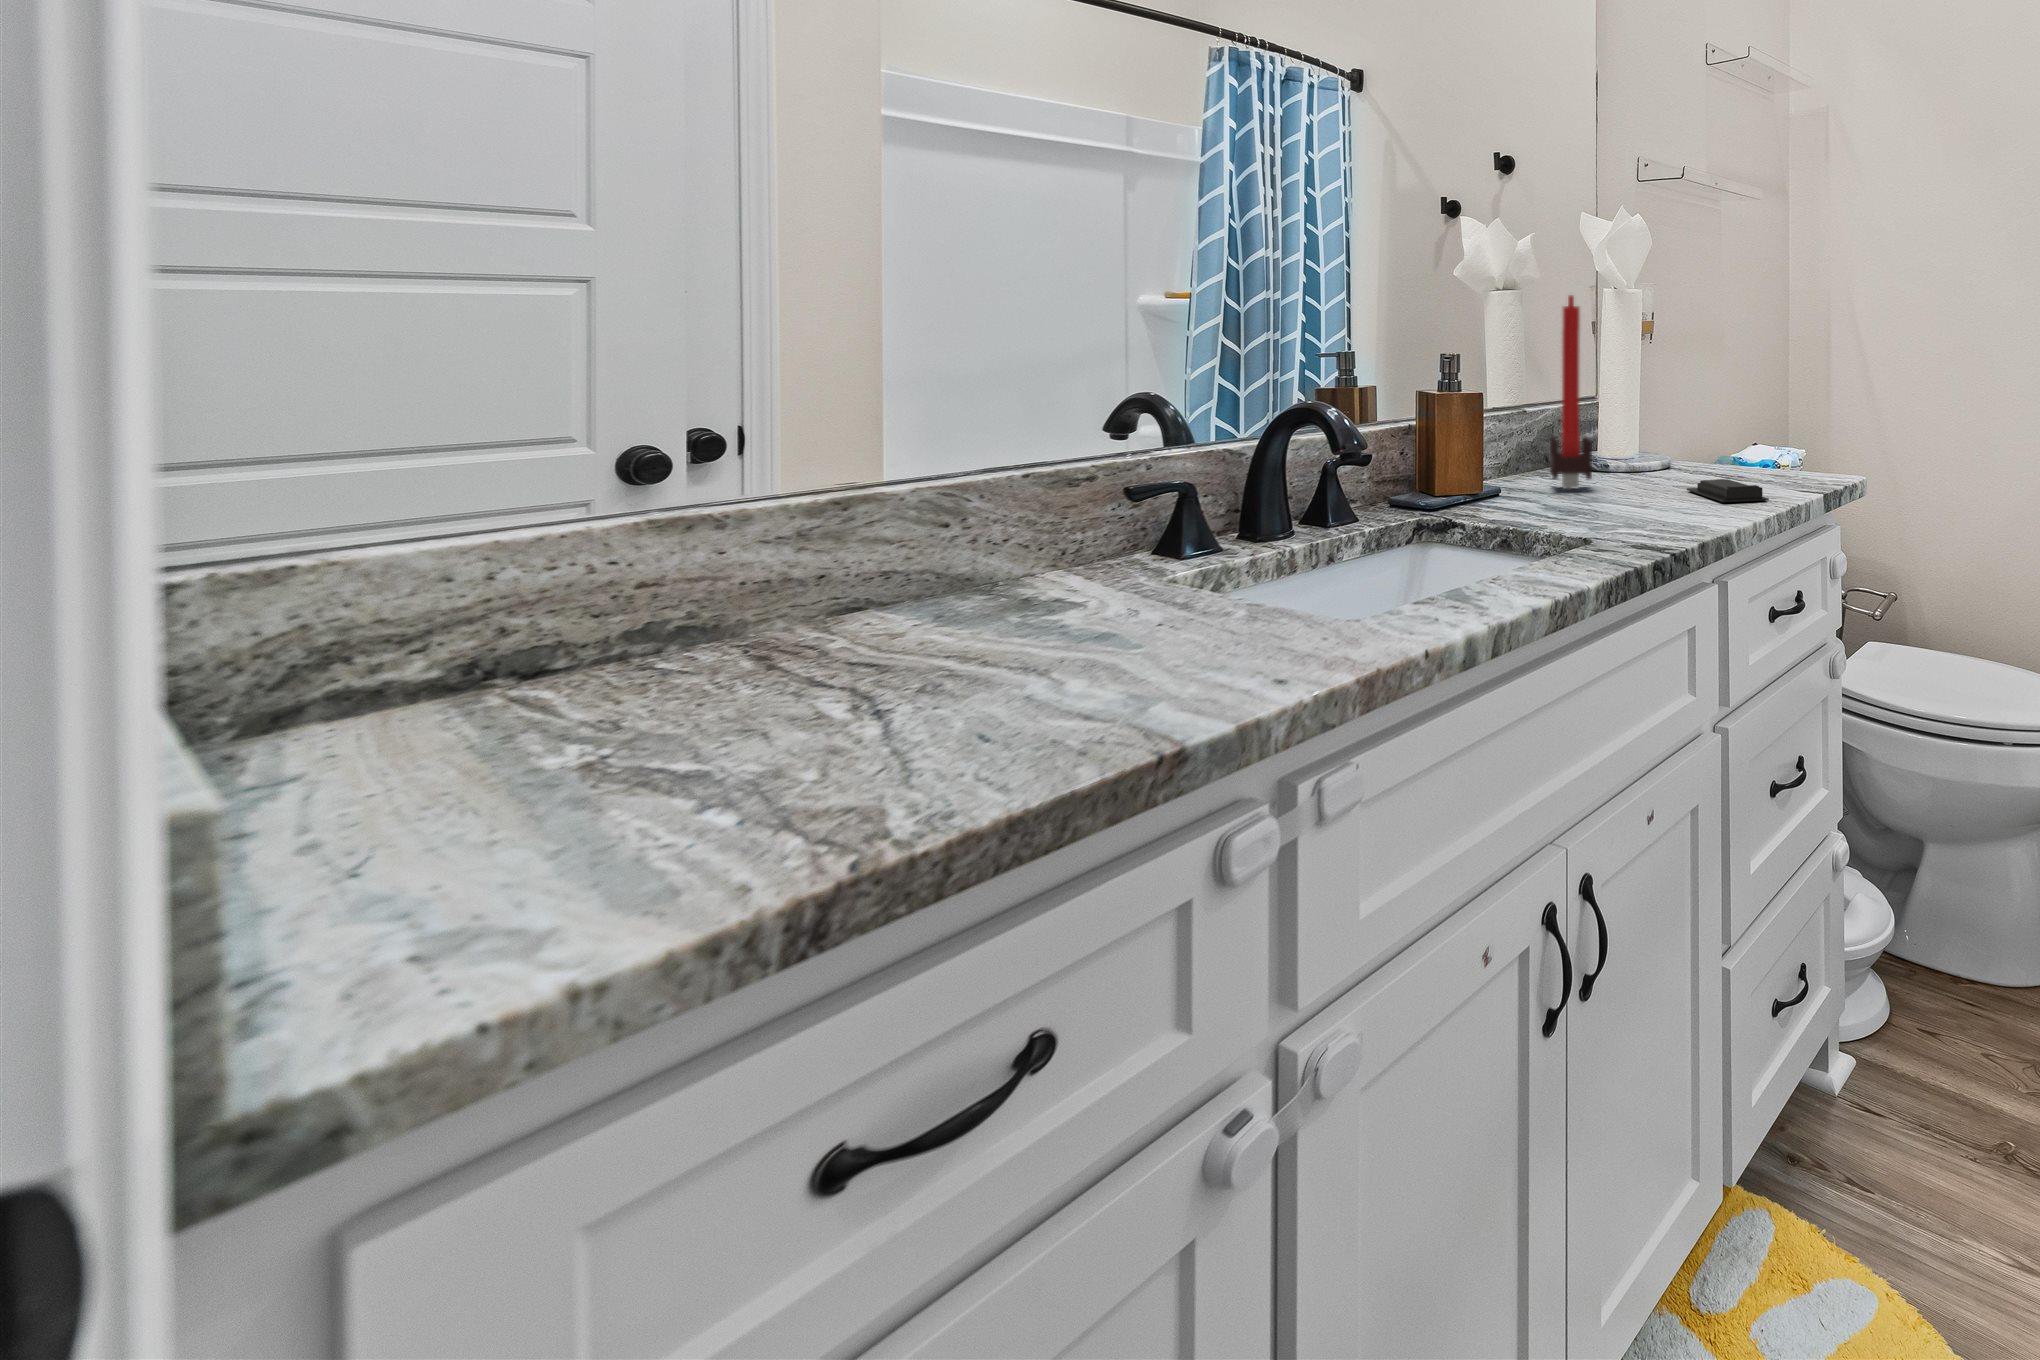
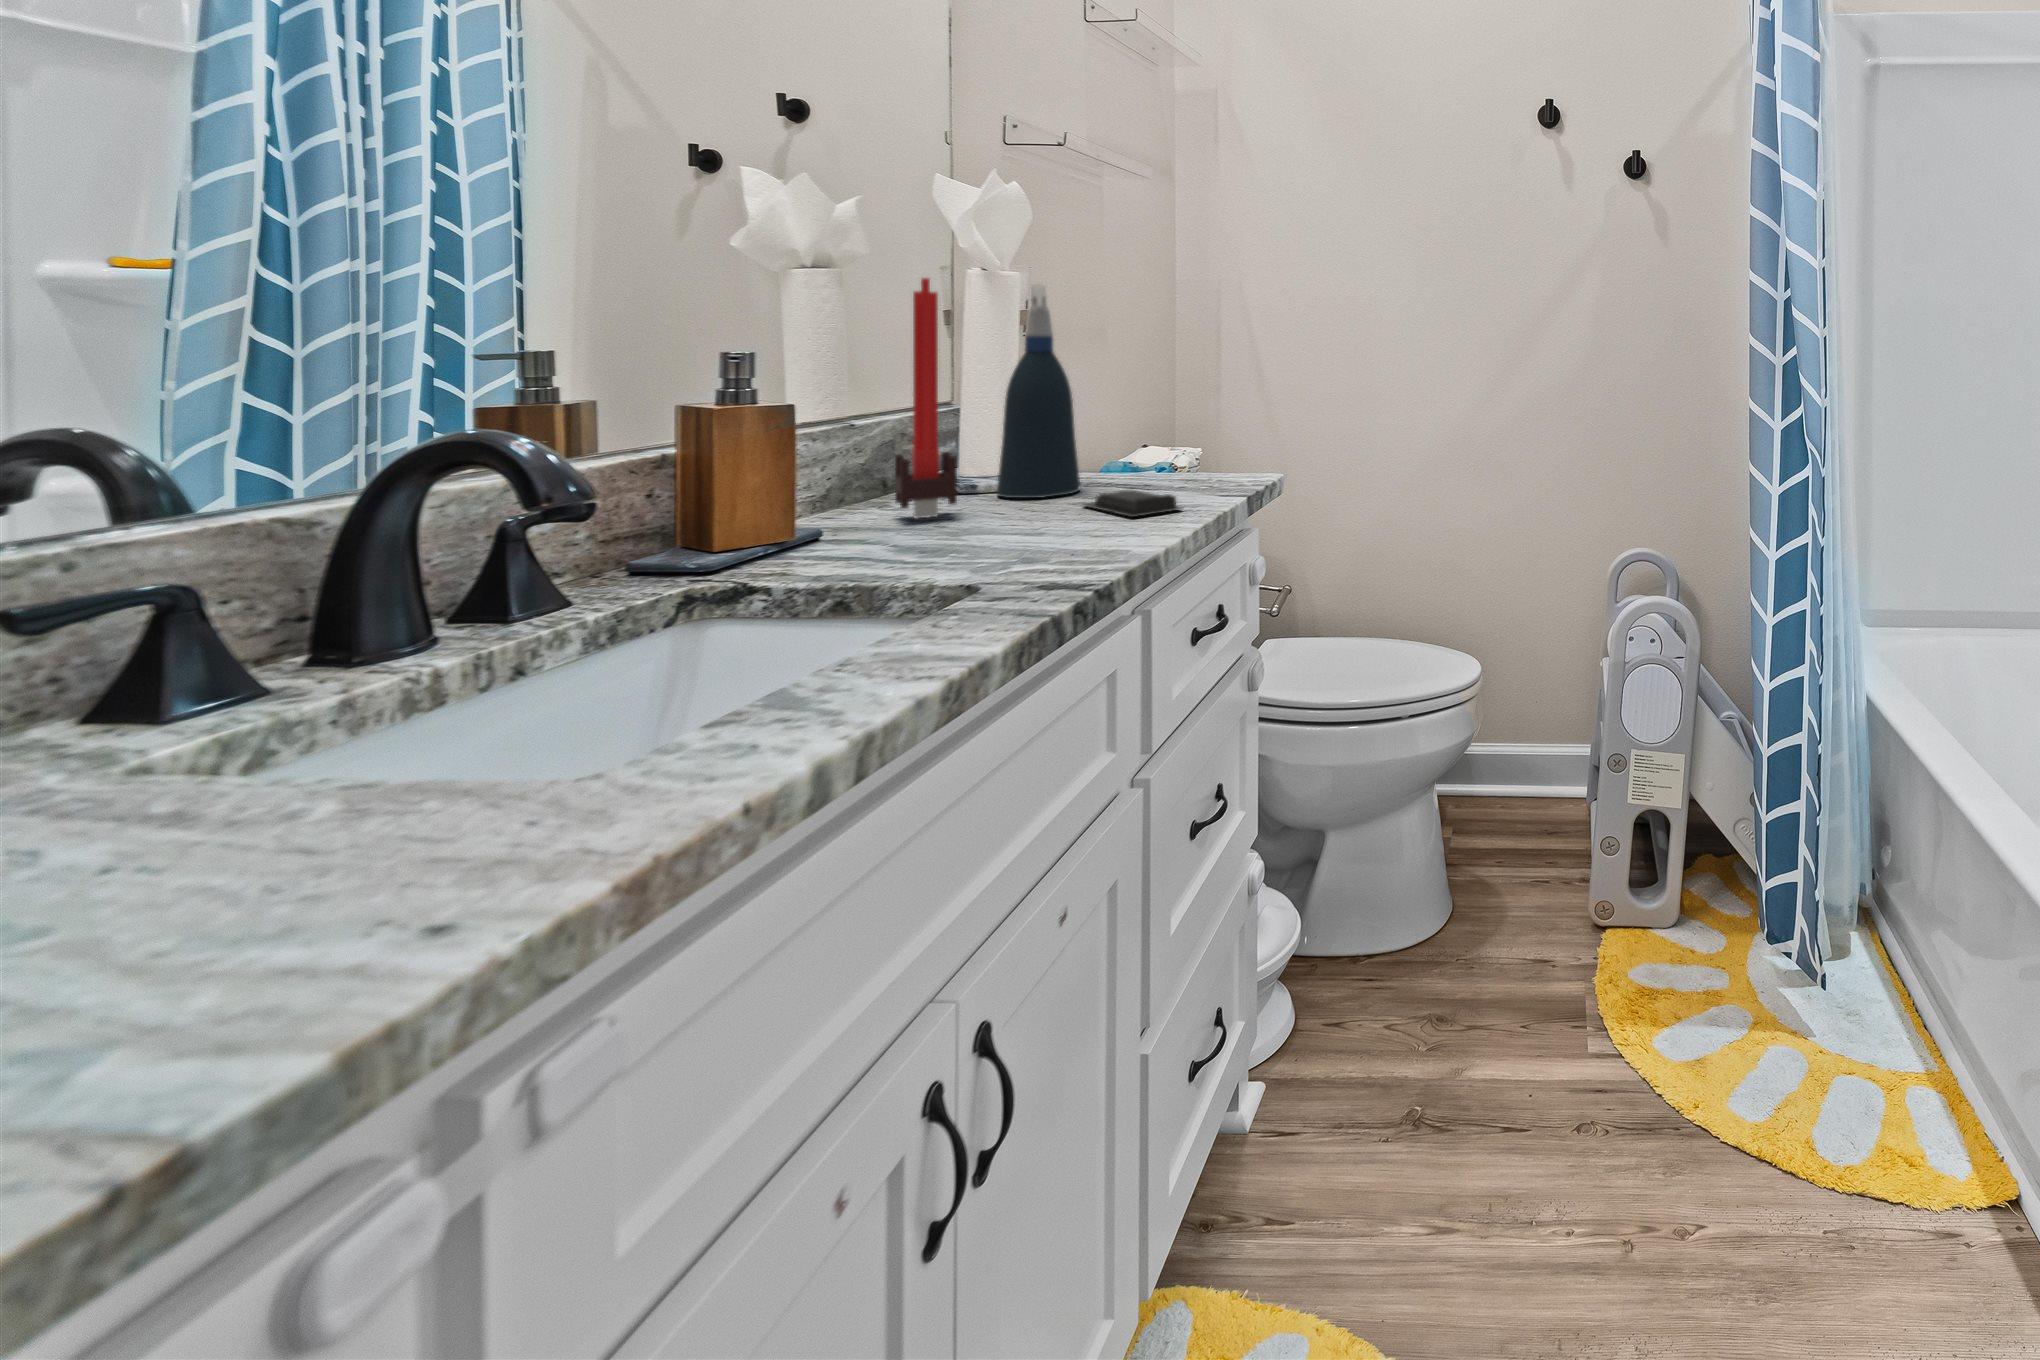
spray bottle: none [1625,297,1690,481] -> present [997,284,1080,498]

